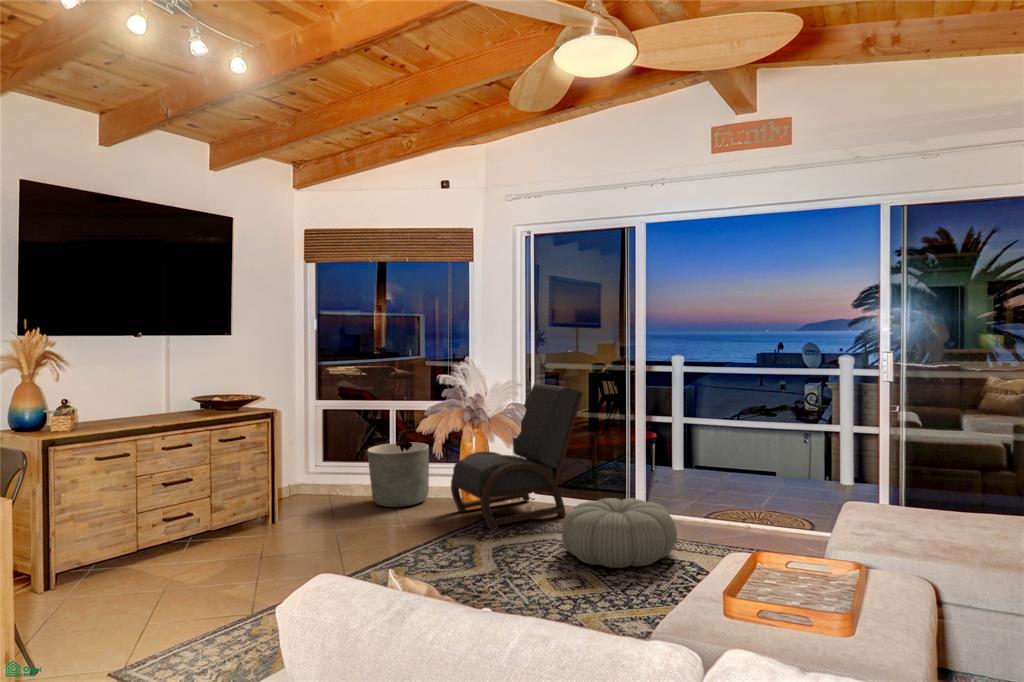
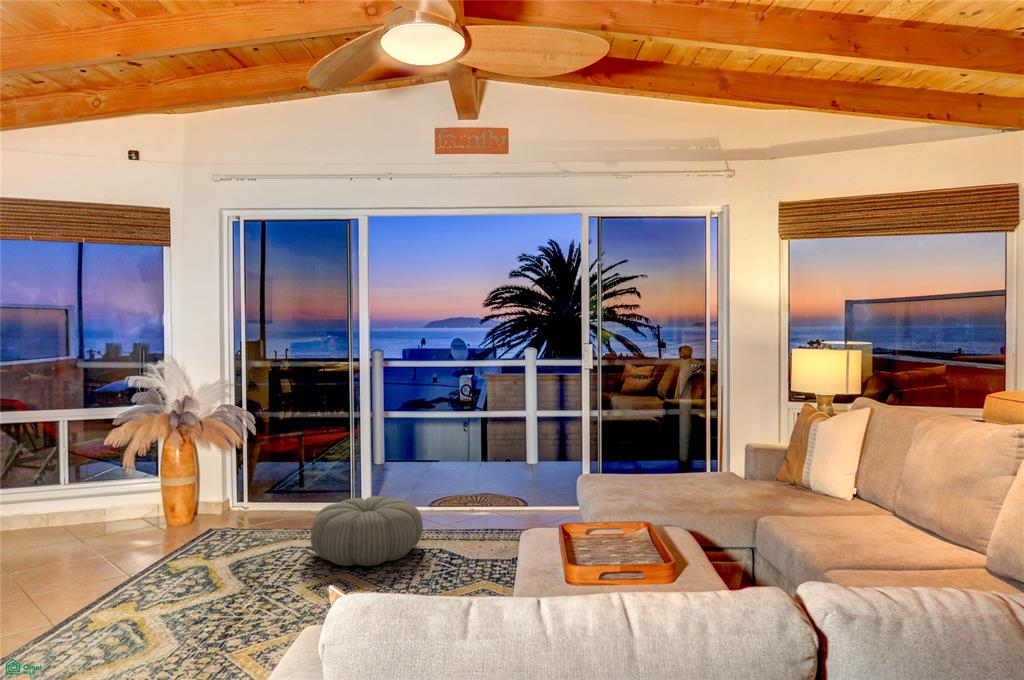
lounge chair: present [451,384,583,530] -> none [155,389,310,546]
planter: present [368,442,429,507] -> none [35,458,121,536]

